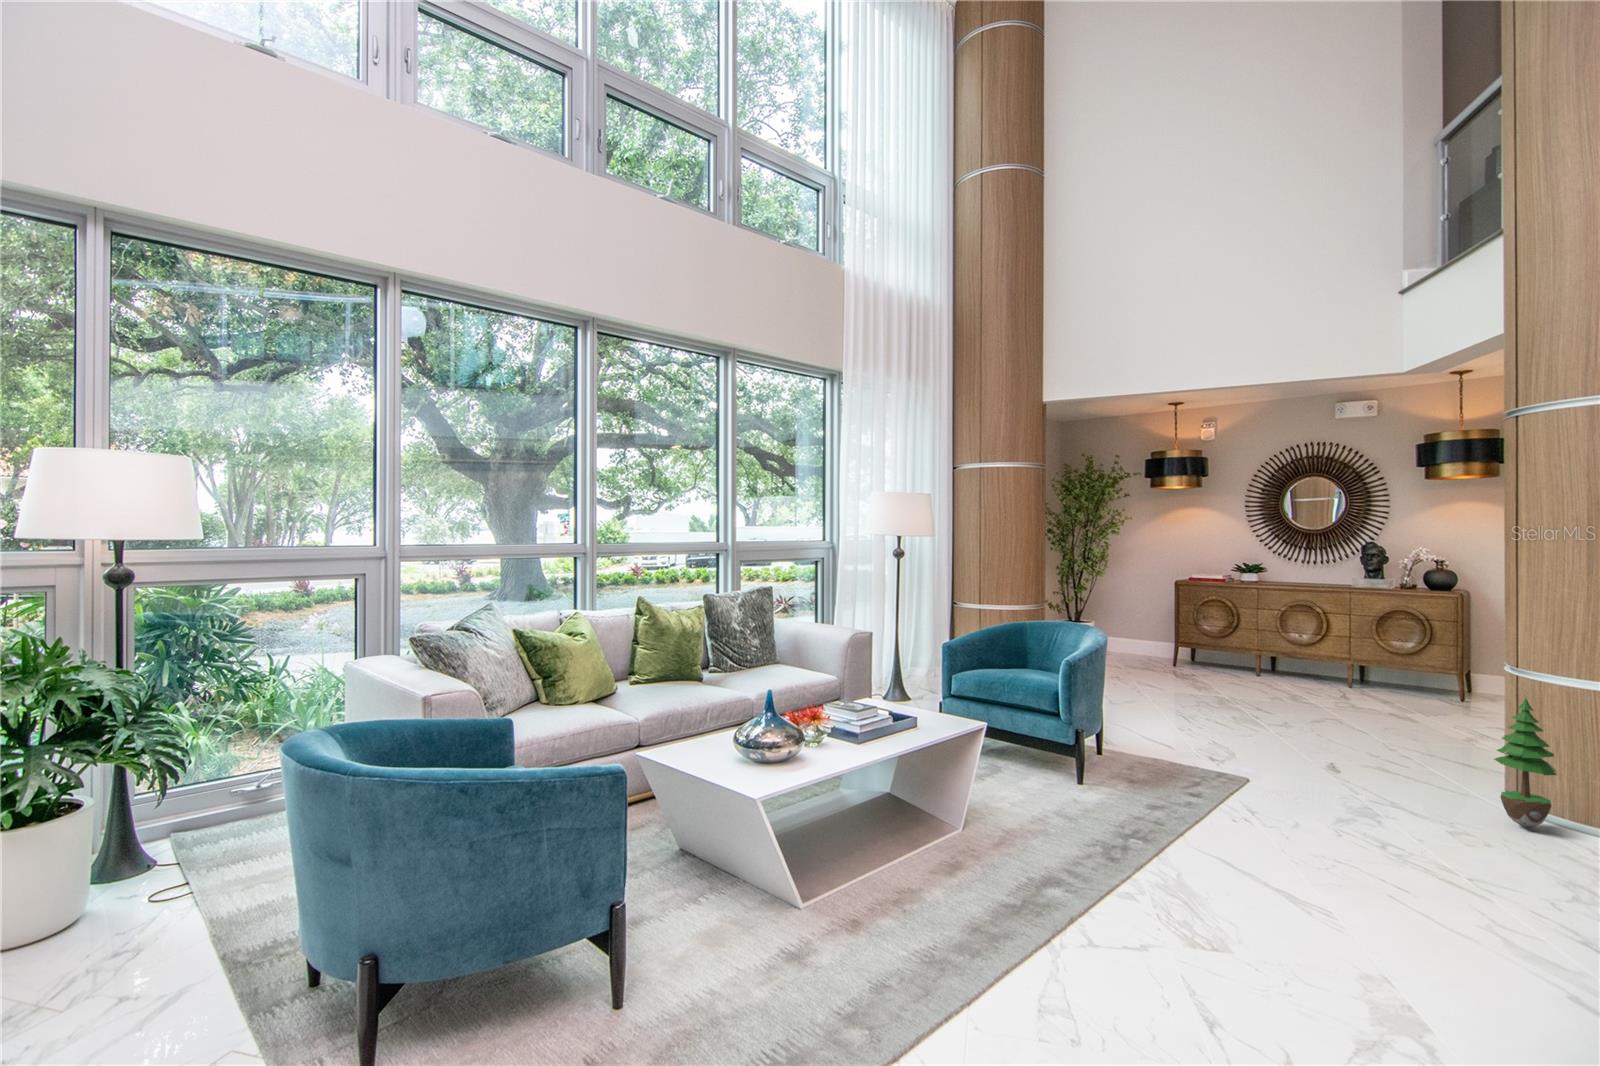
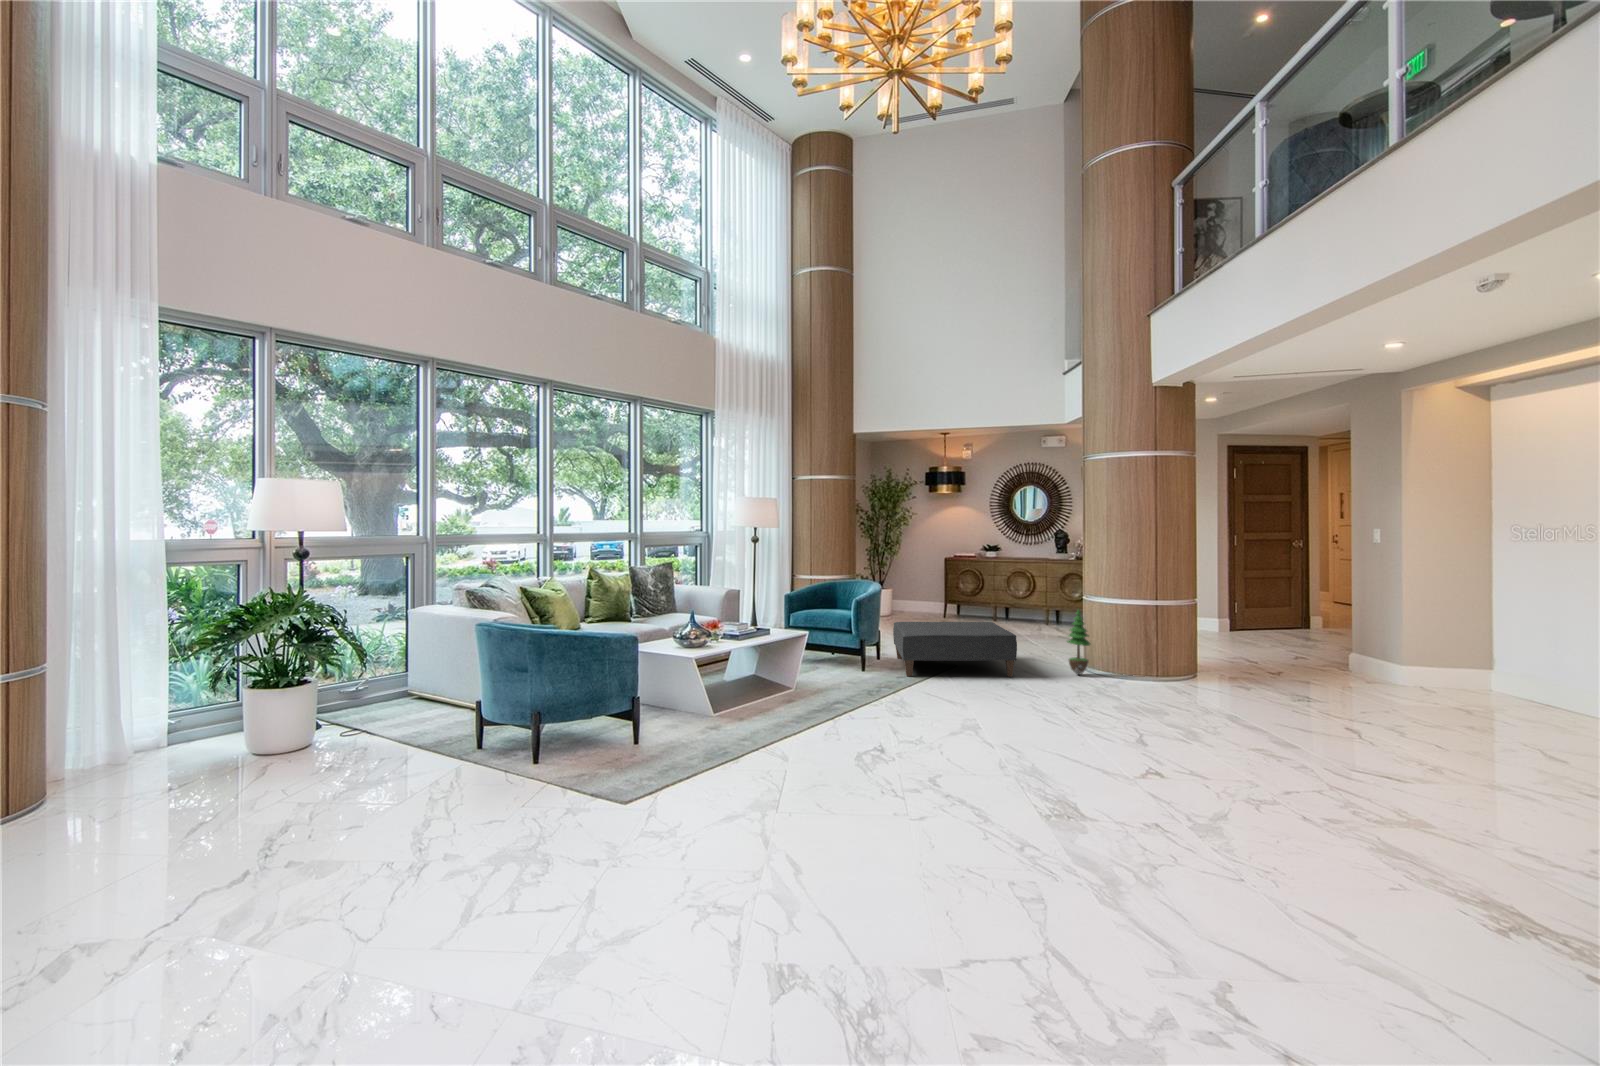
ottoman: none [1126,694,1397,824] -> present [893,622,1017,677]

